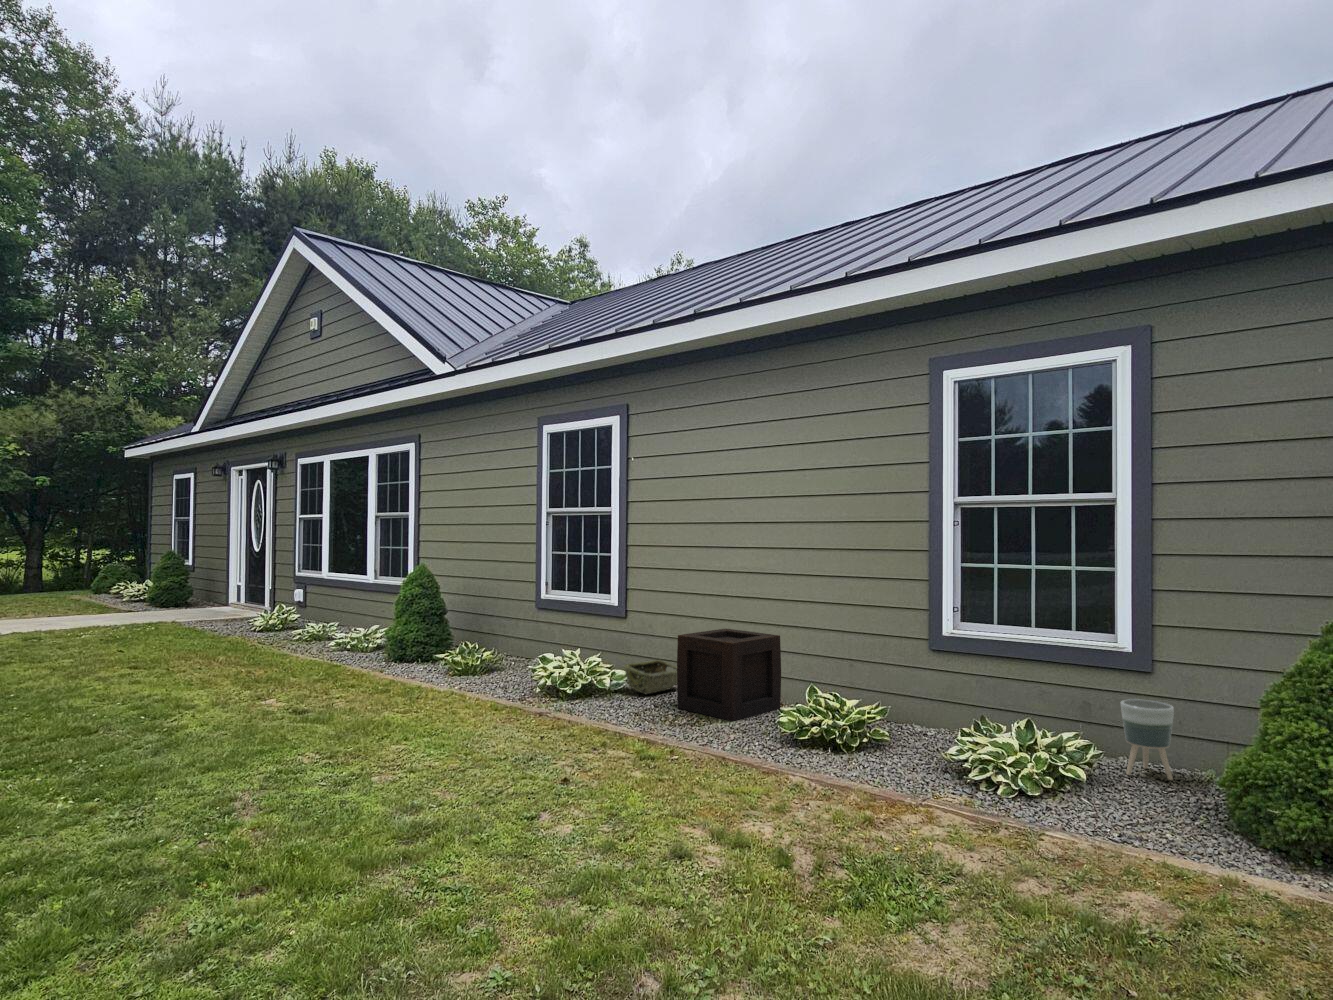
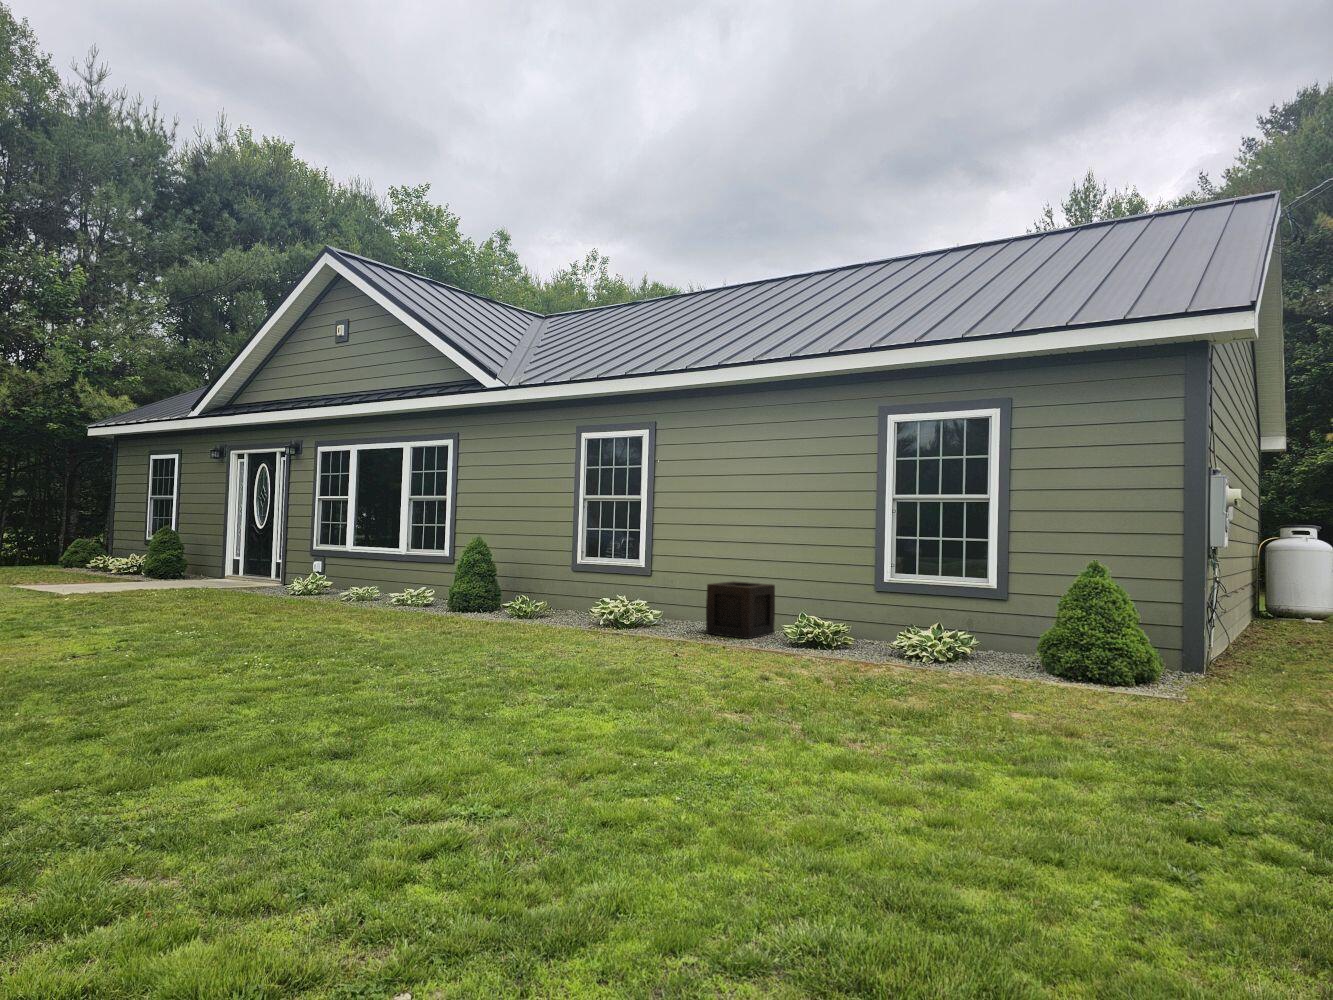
woven basket: present [625,660,677,694] -> none [661,606,701,627]
planter: present [1121,699,1174,780] -> none [989,613,1017,656]

